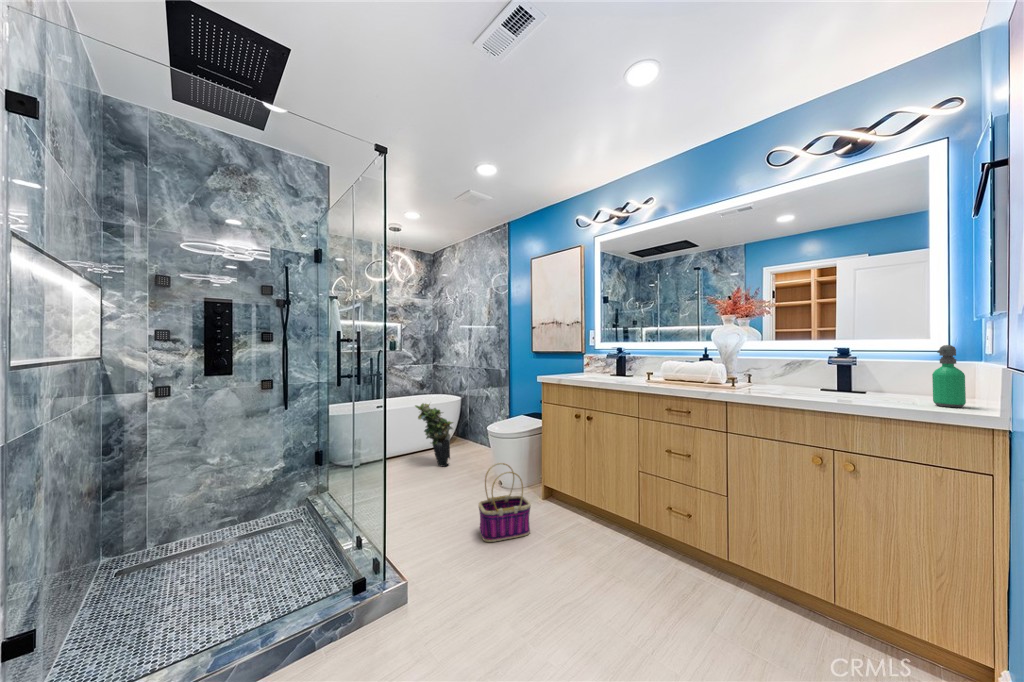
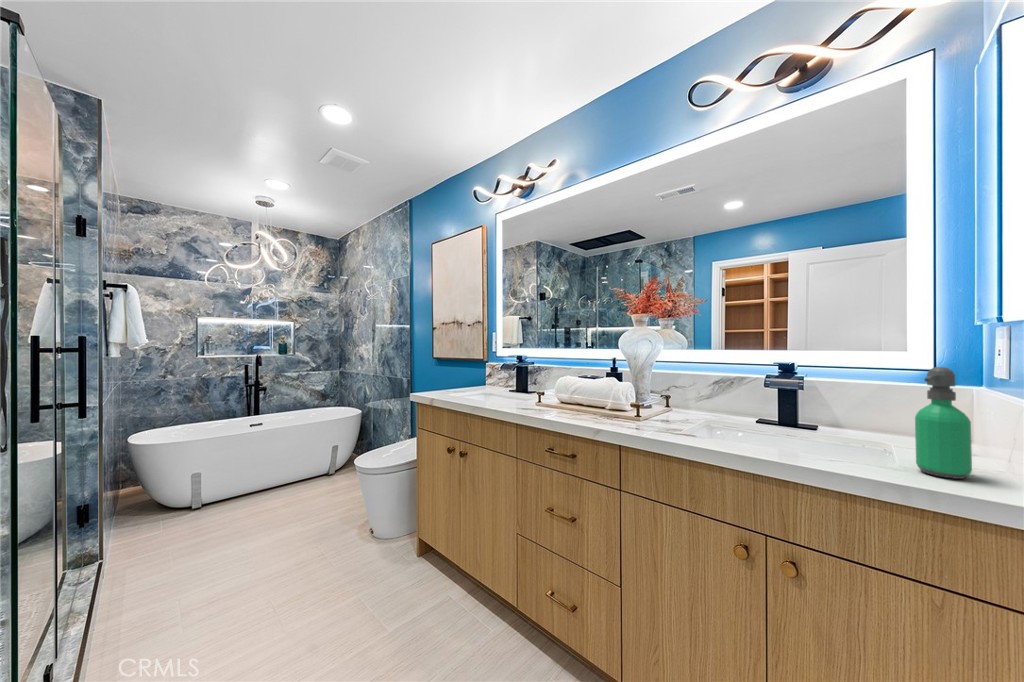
potted plant: present [415,403,453,467] -> none [279,422,332,506]
basket: present [478,463,531,542] -> none [284,522,367,647]

